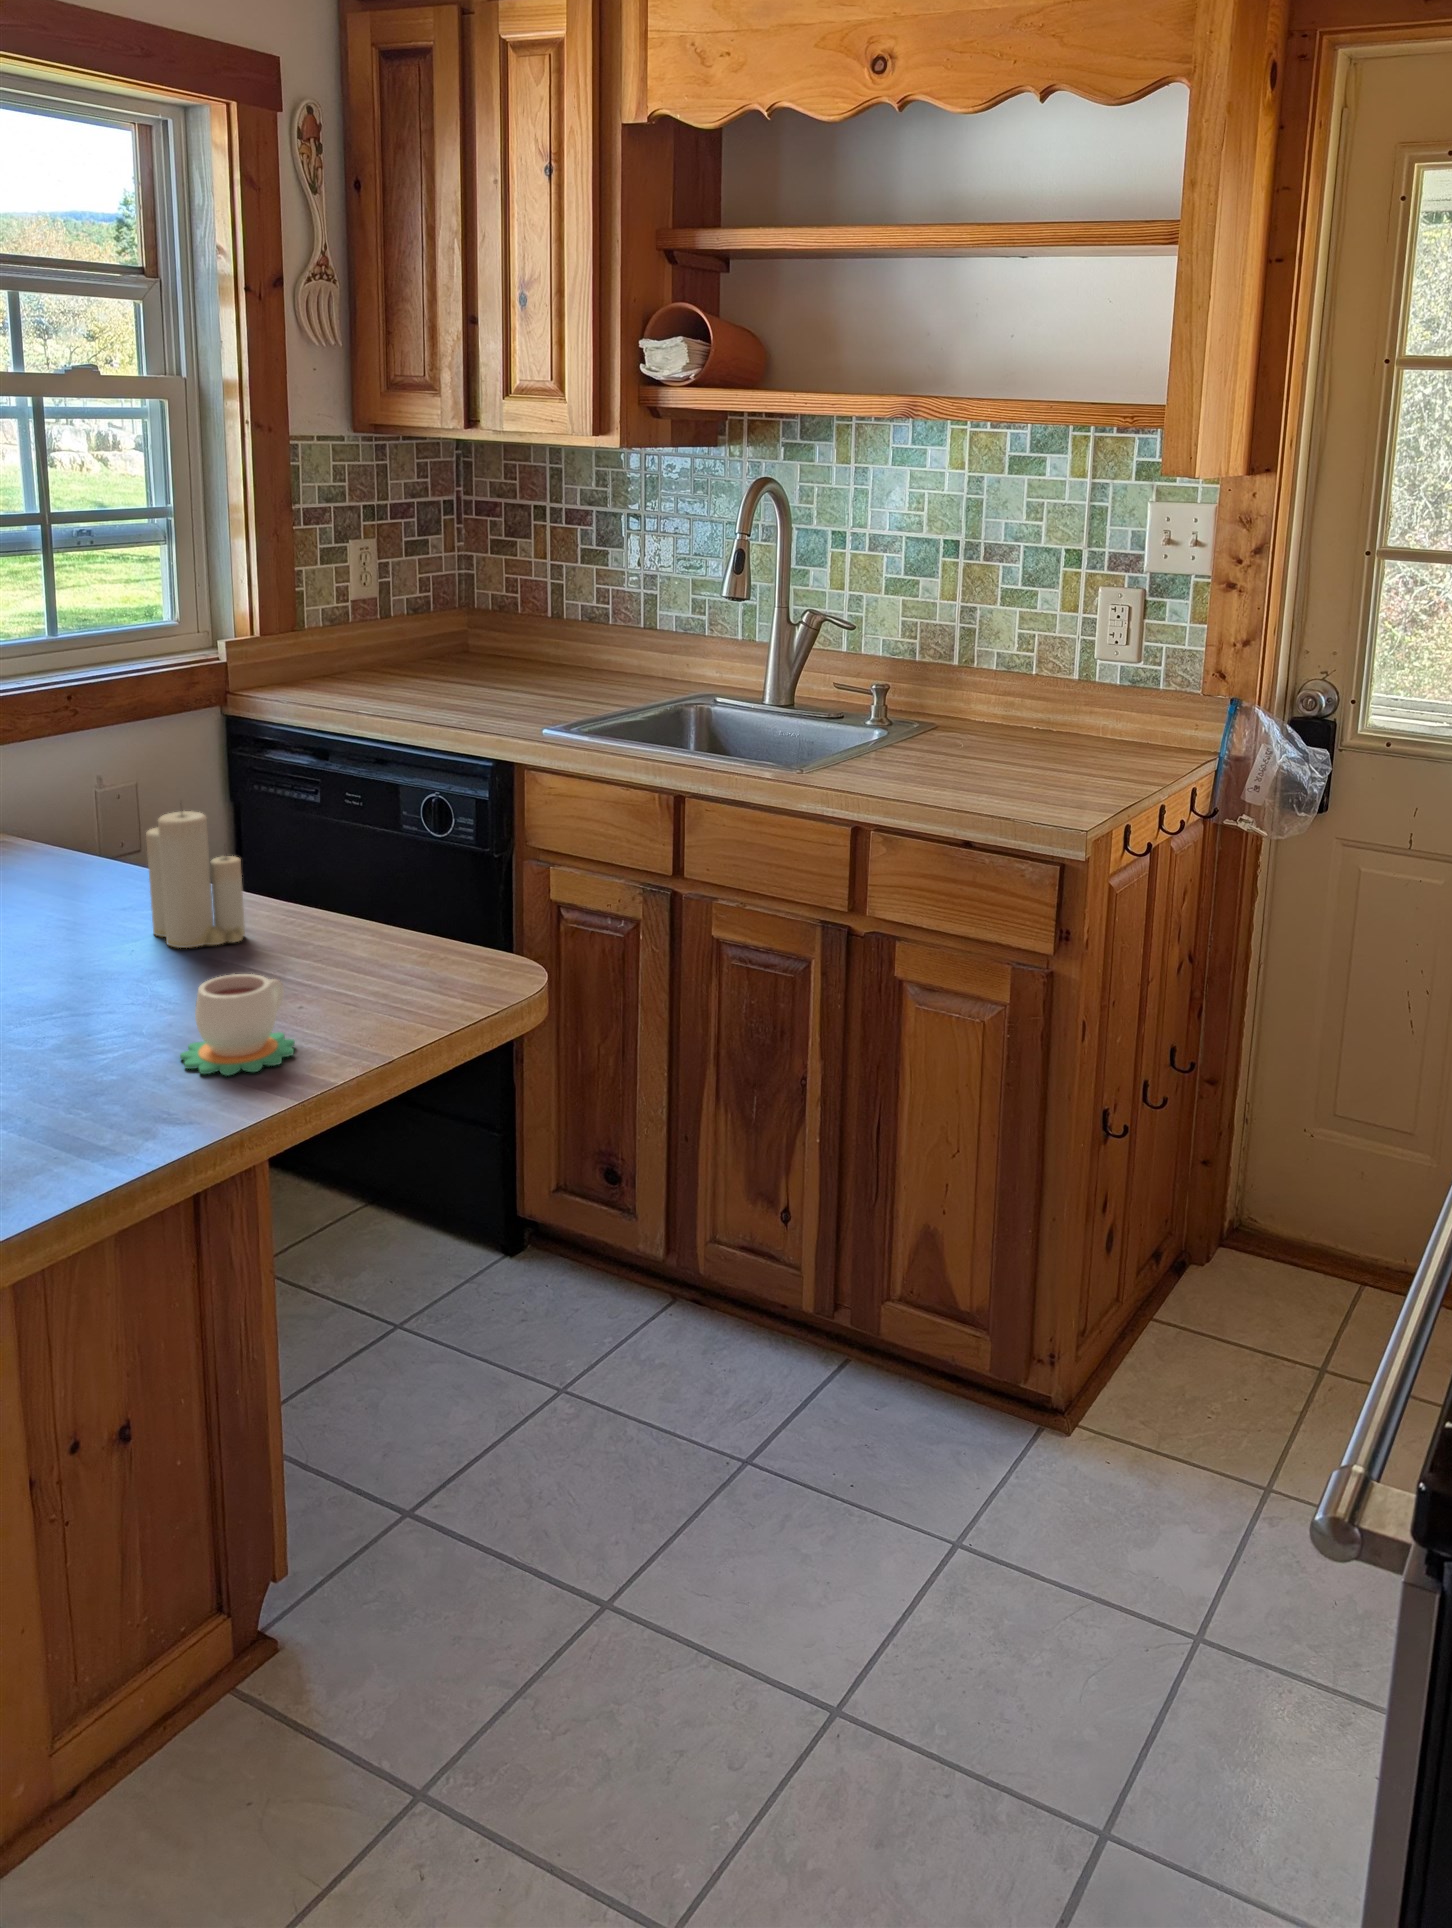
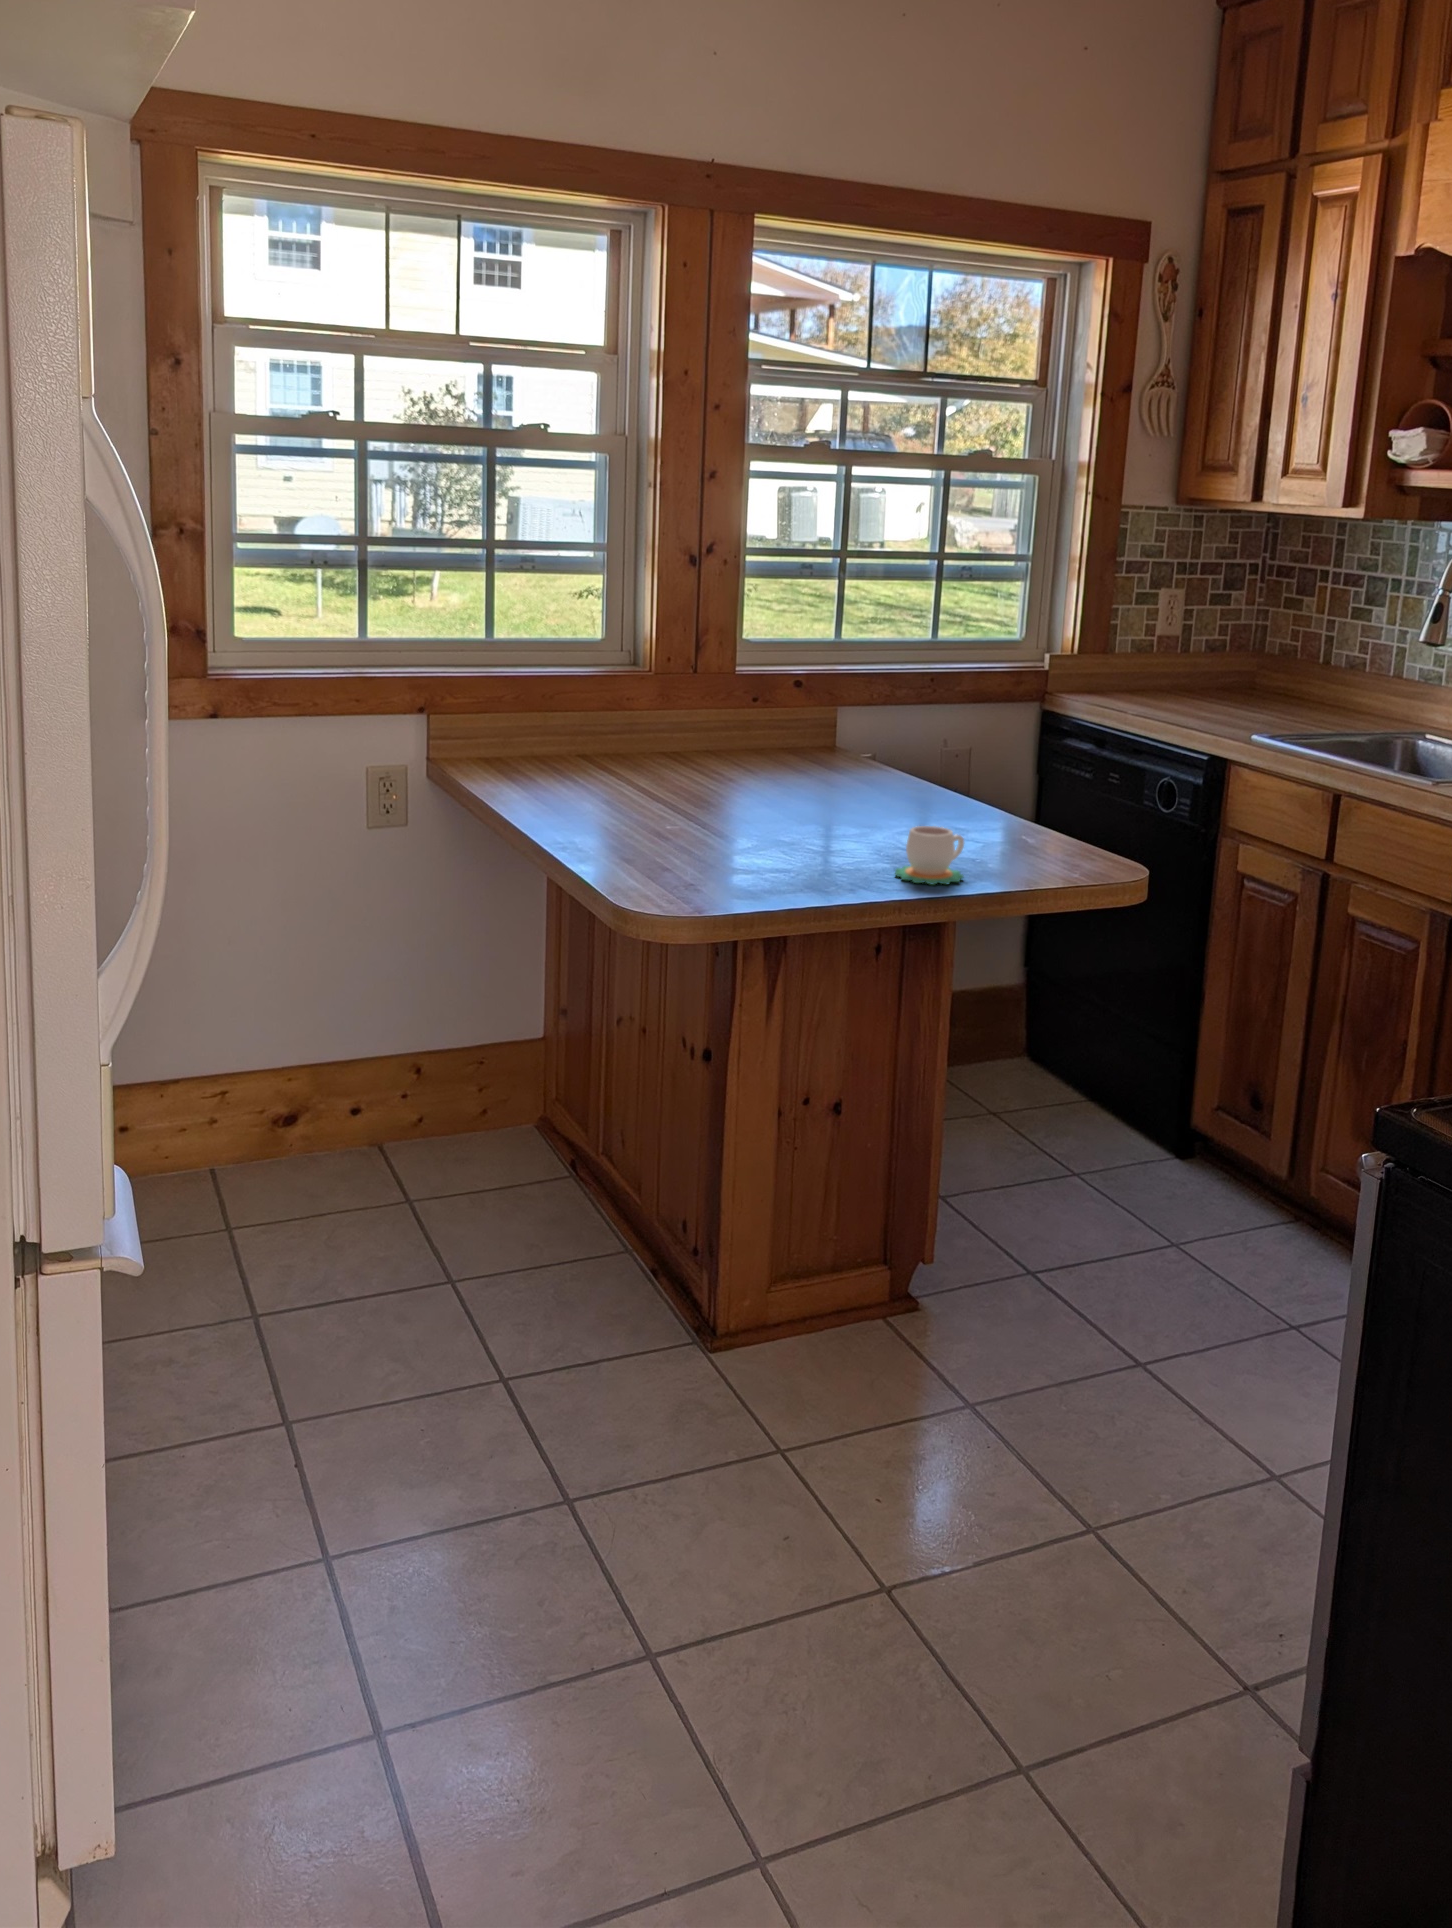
candle: present [146,811,245,948] -> none [923,729,980,829]

